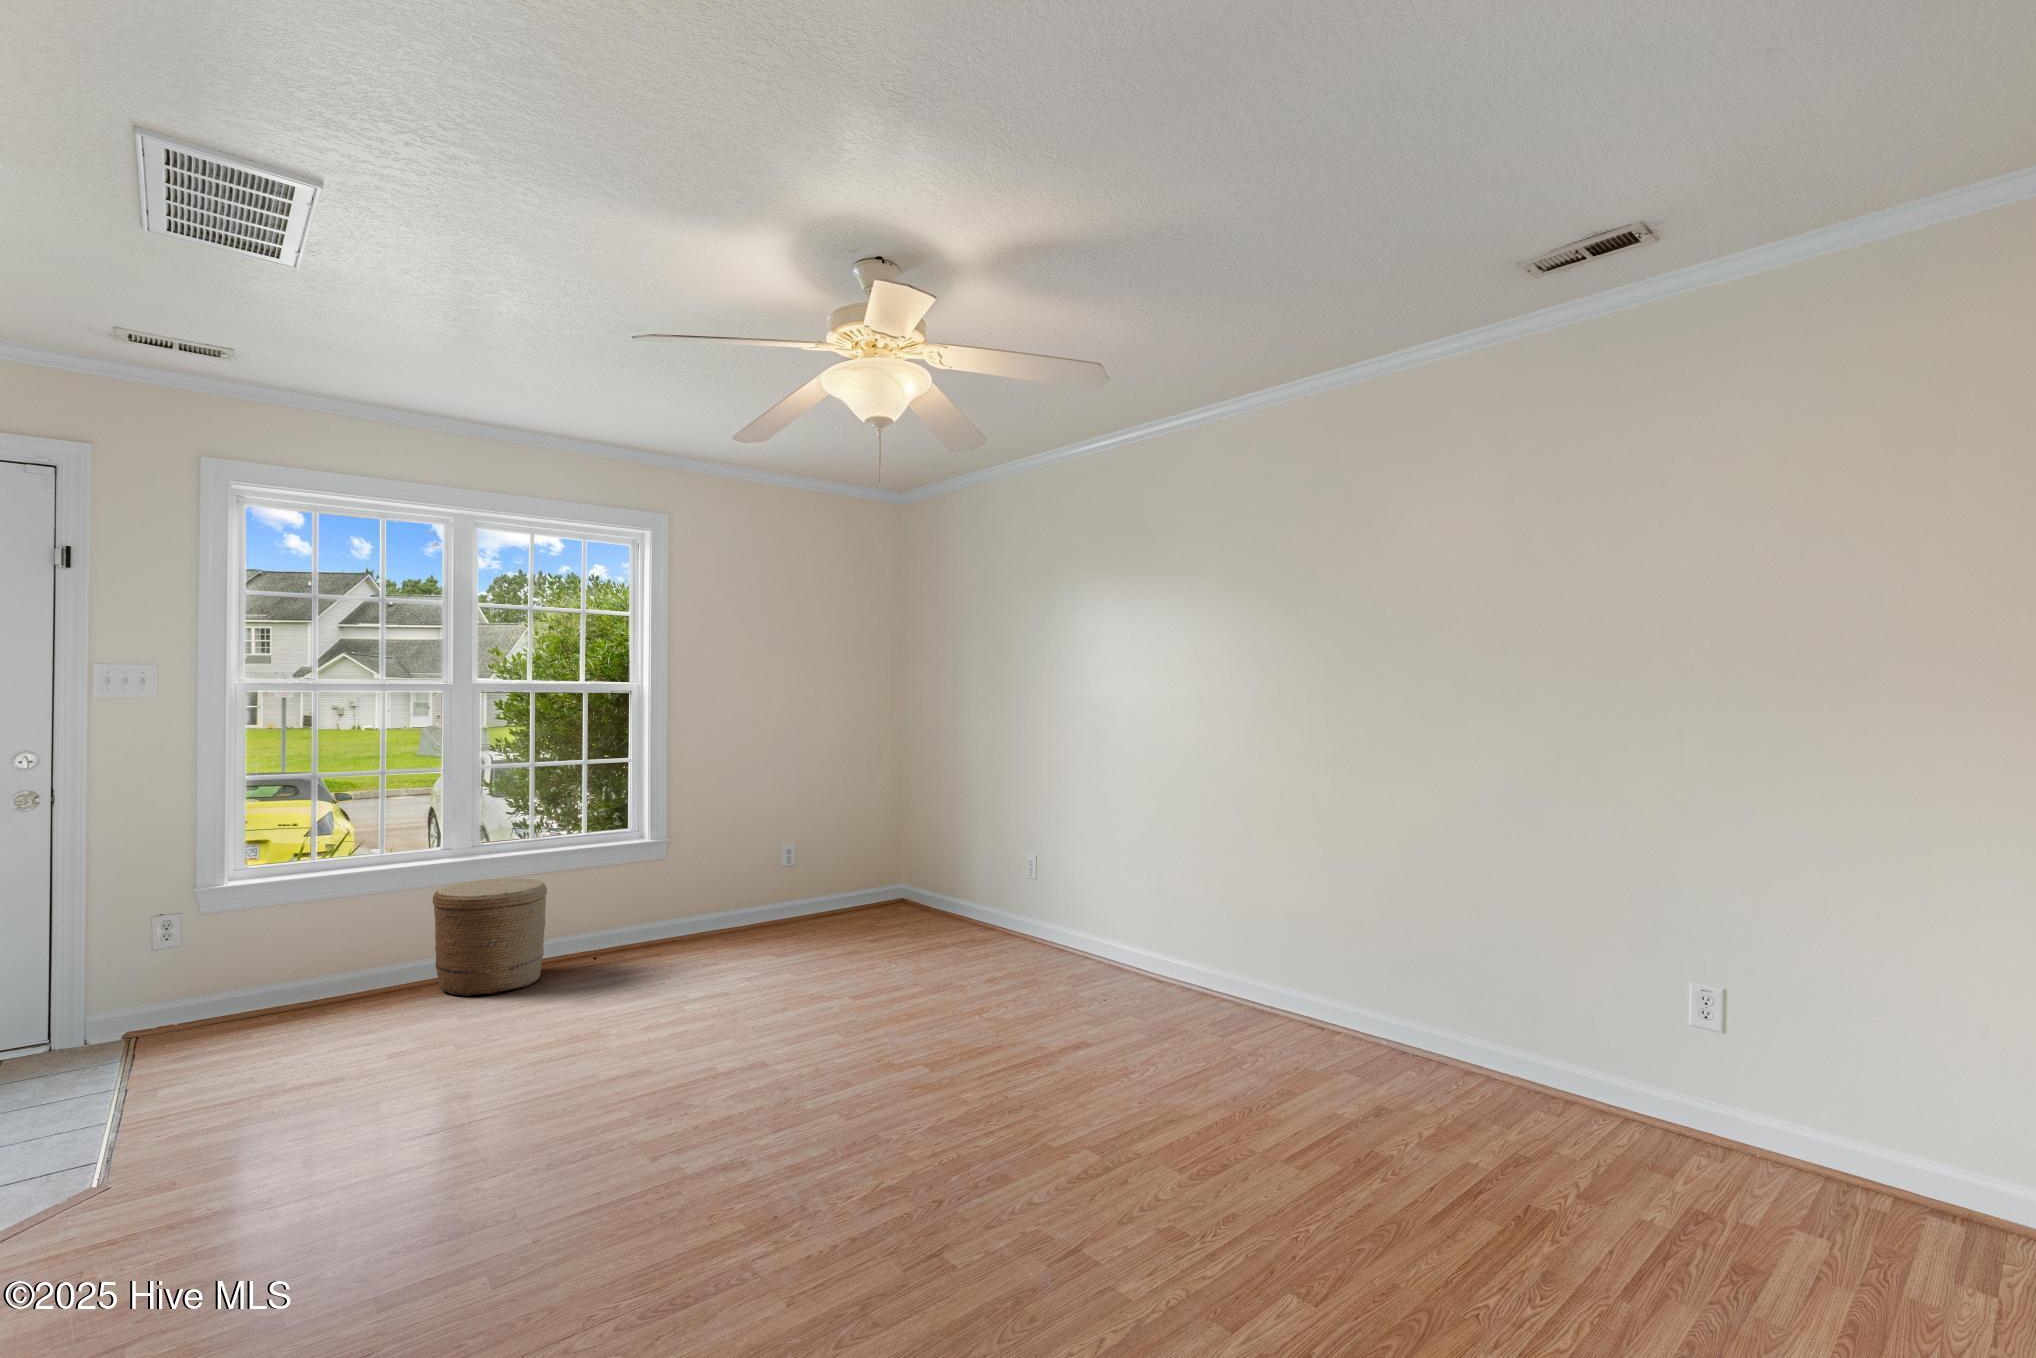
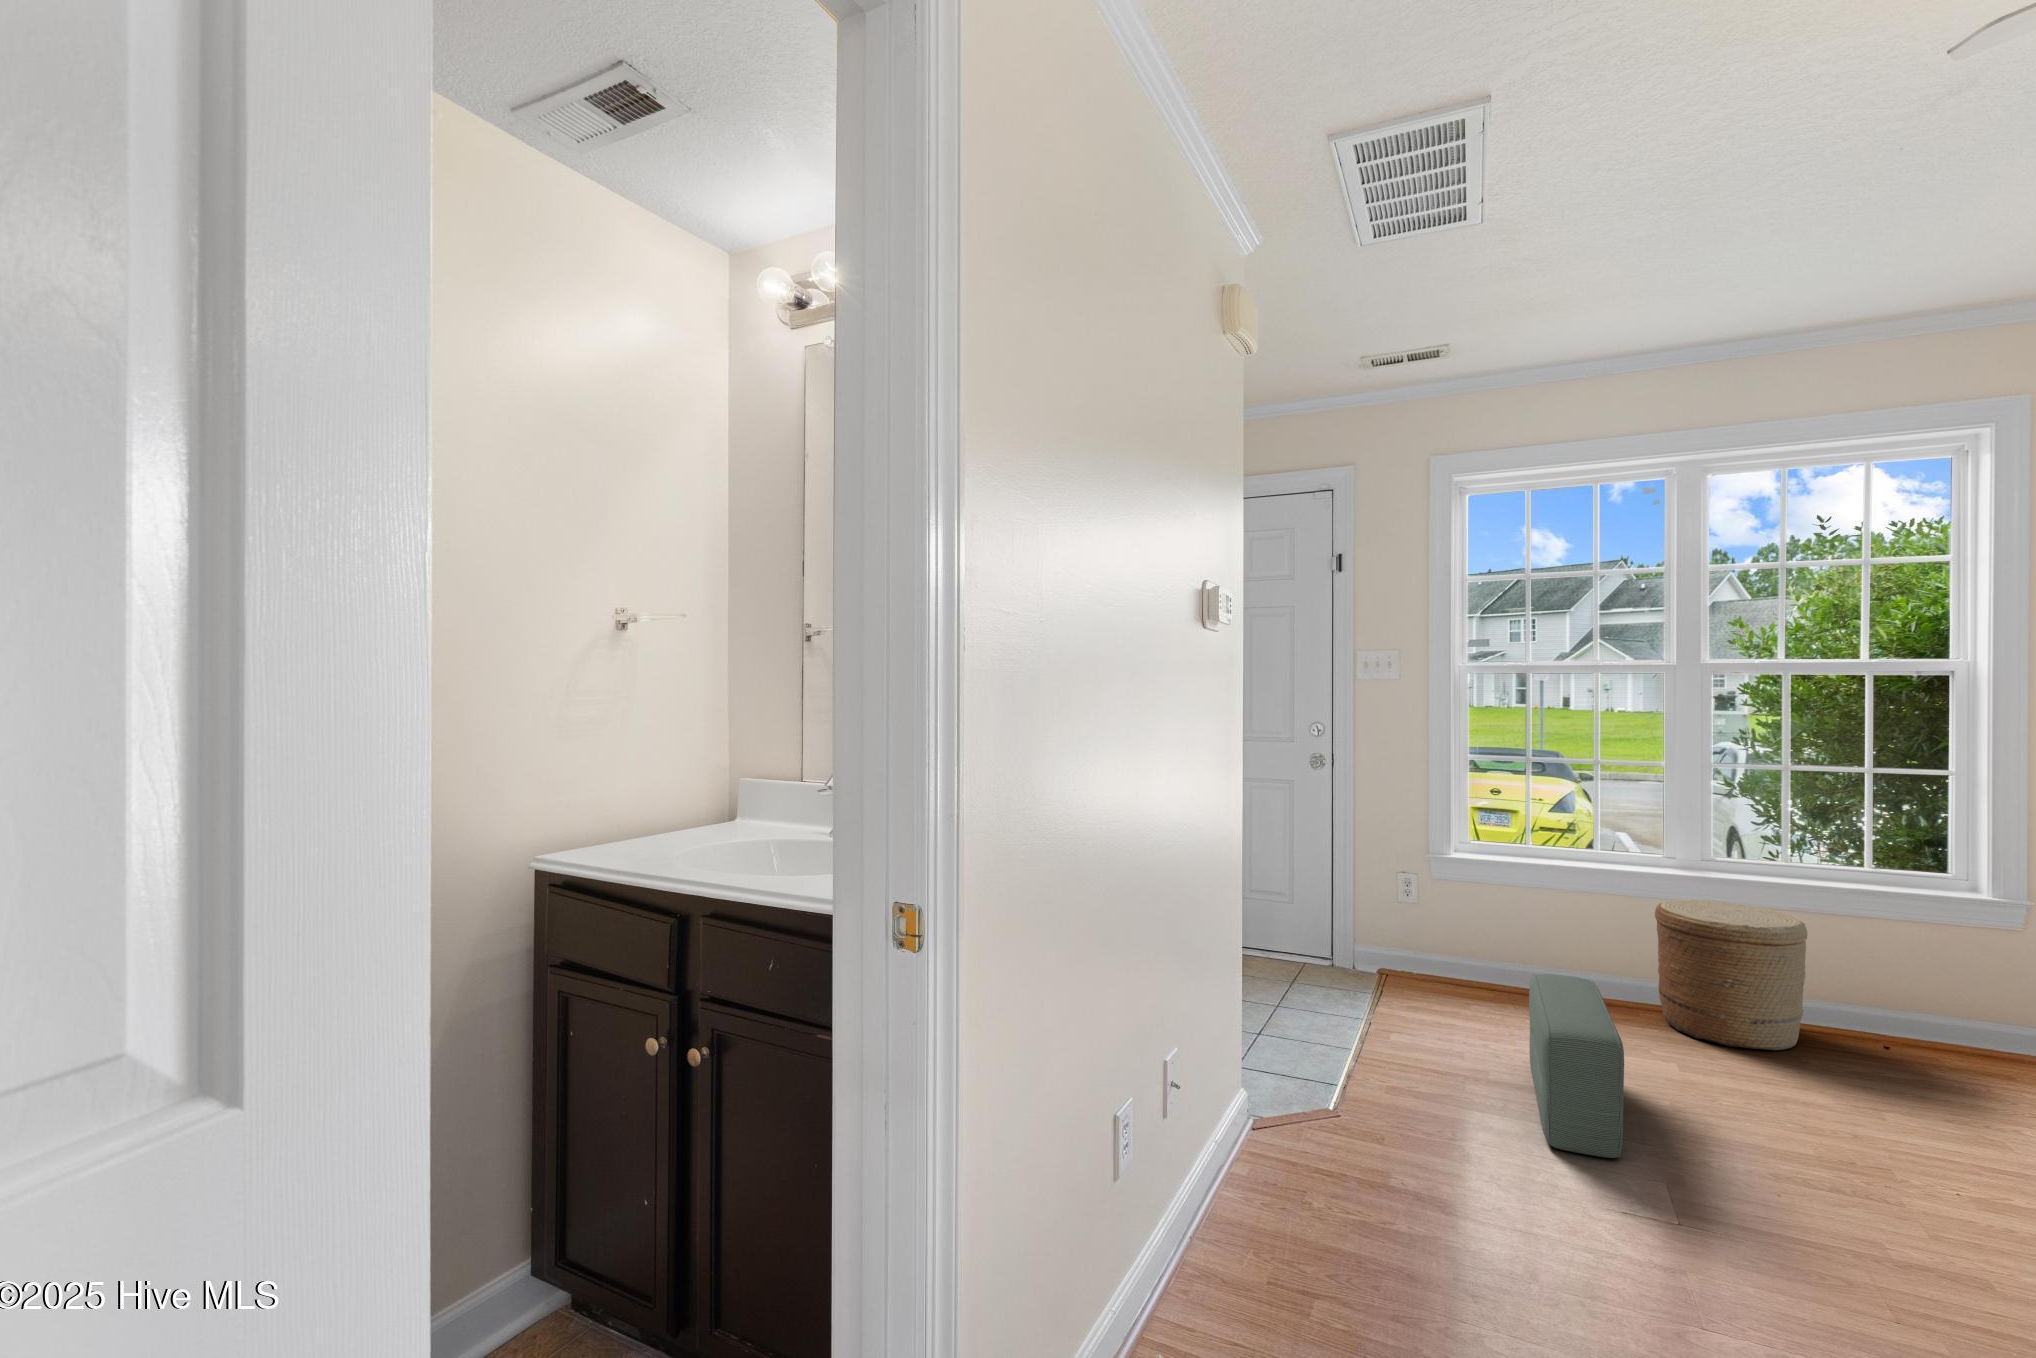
pouf: none [325,967,423,1119] -> present [1529,974,1624,1158]

